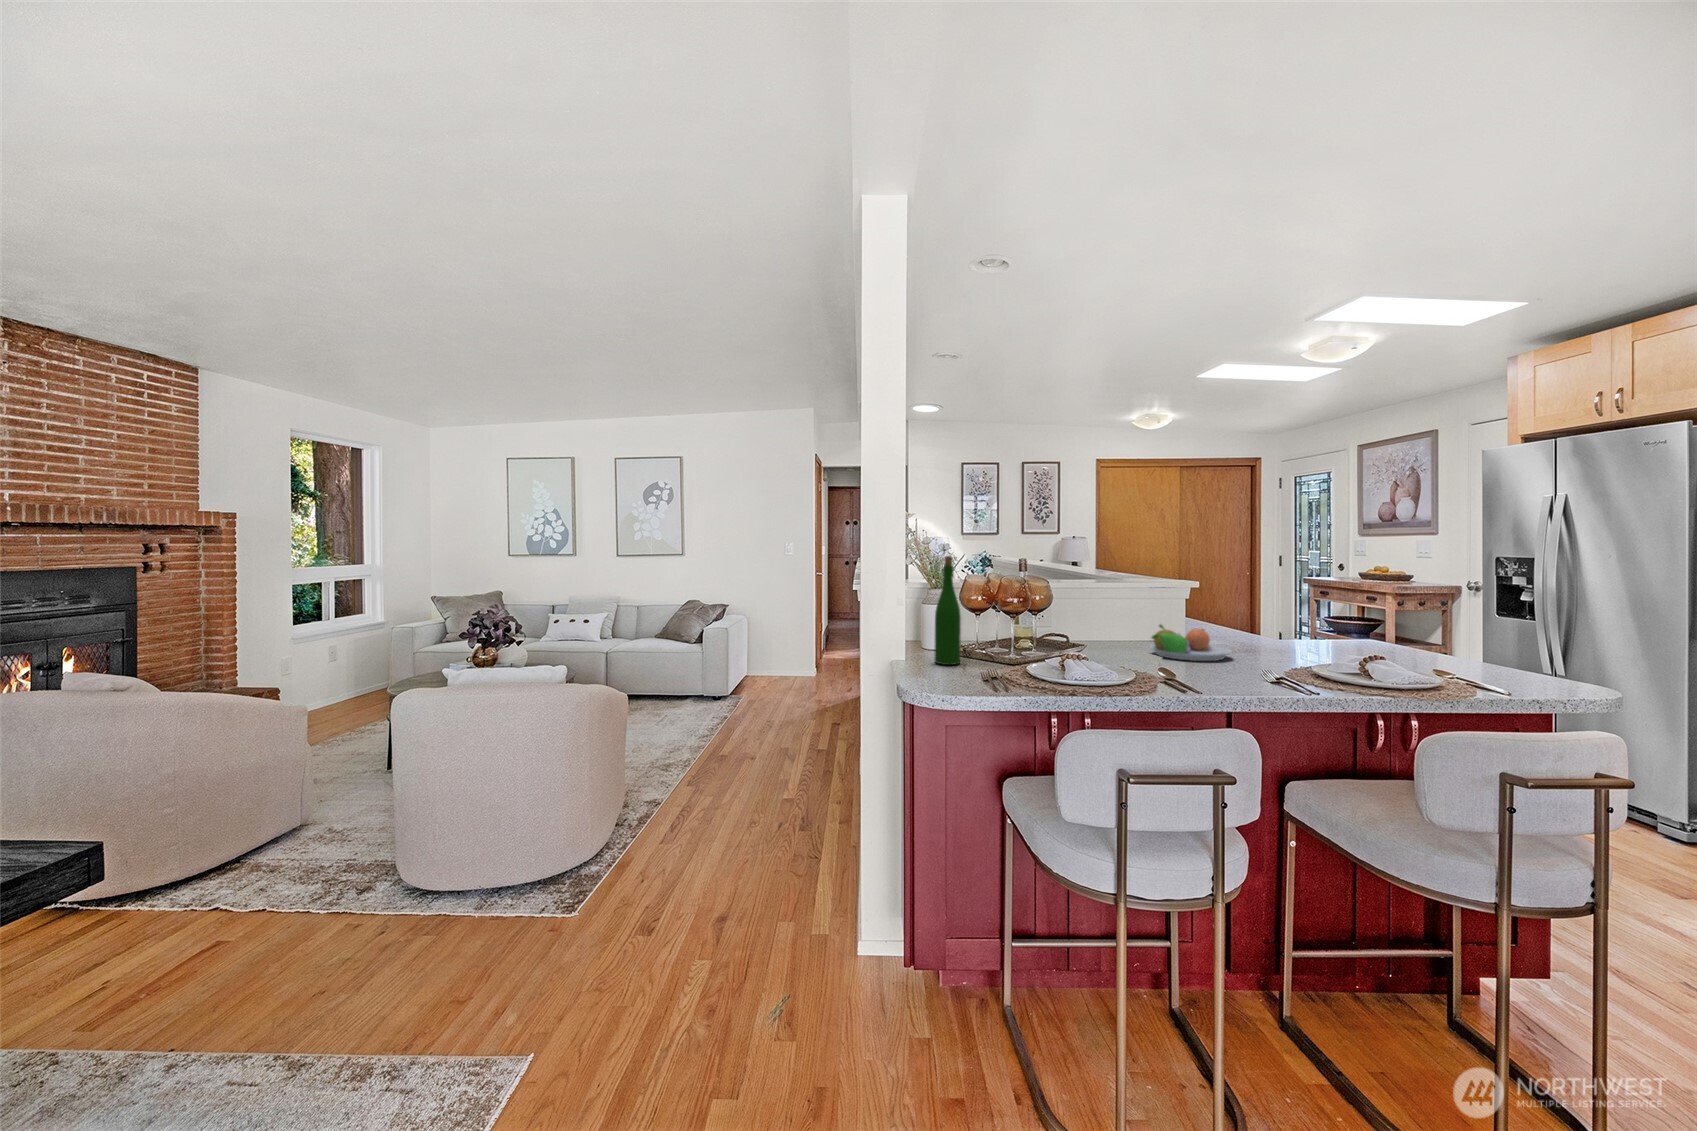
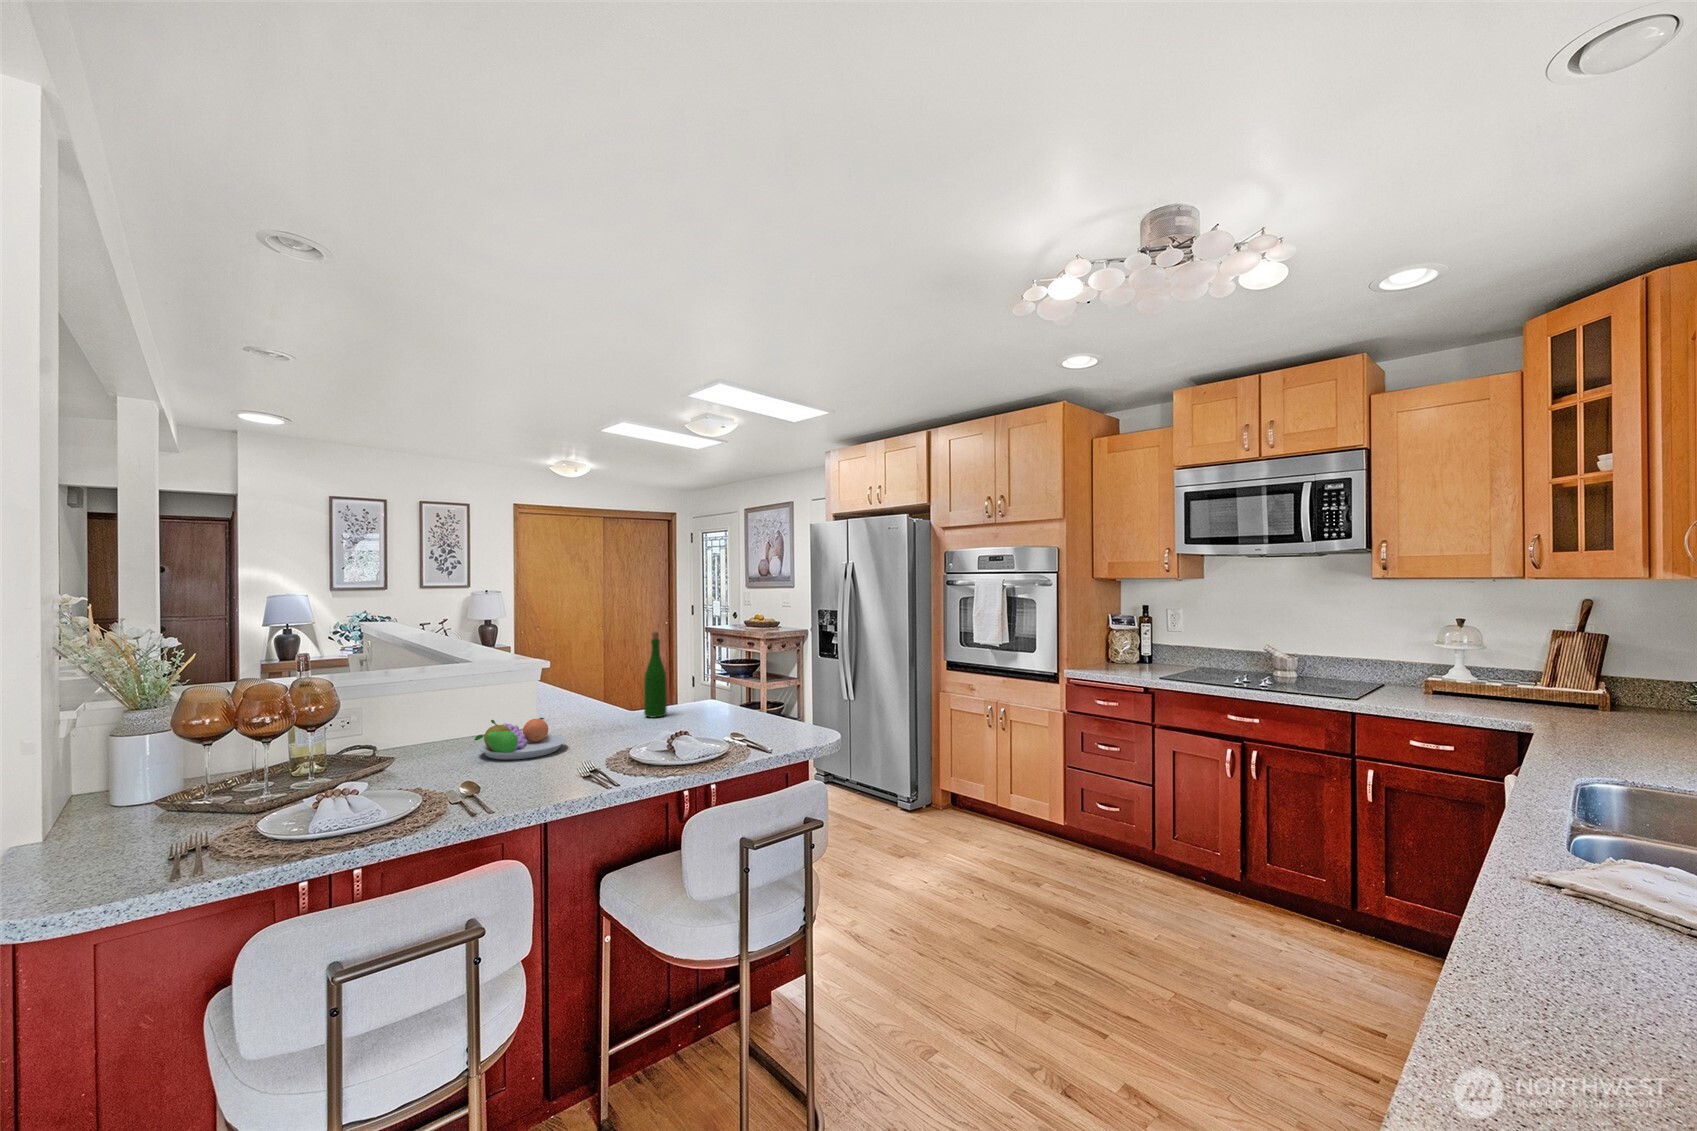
wine bottle: present [934,556,961,665] -> present [644,631,667,718]

